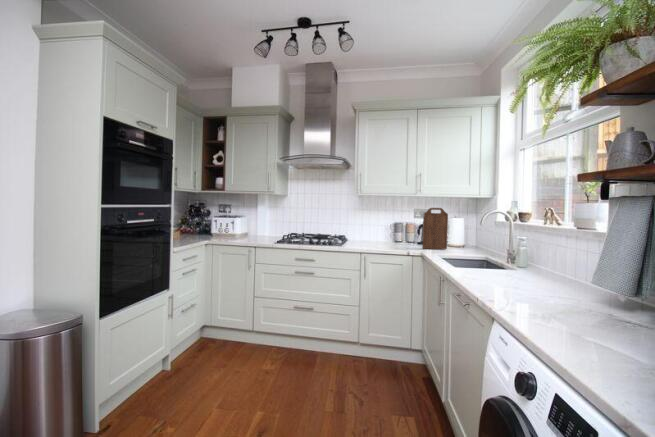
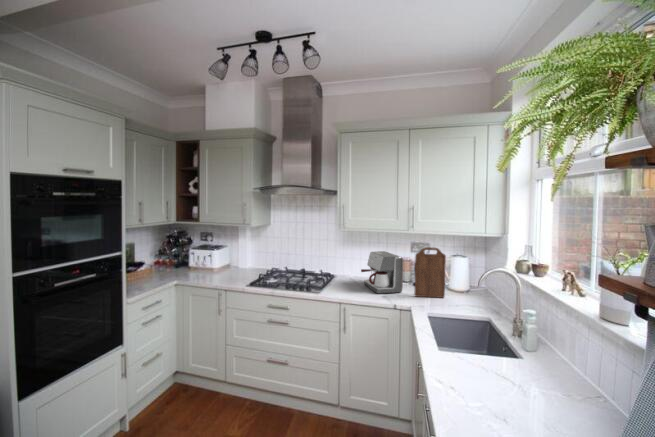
coffee maker: none [375,216,412,247] -> present [361,251,403,294]

